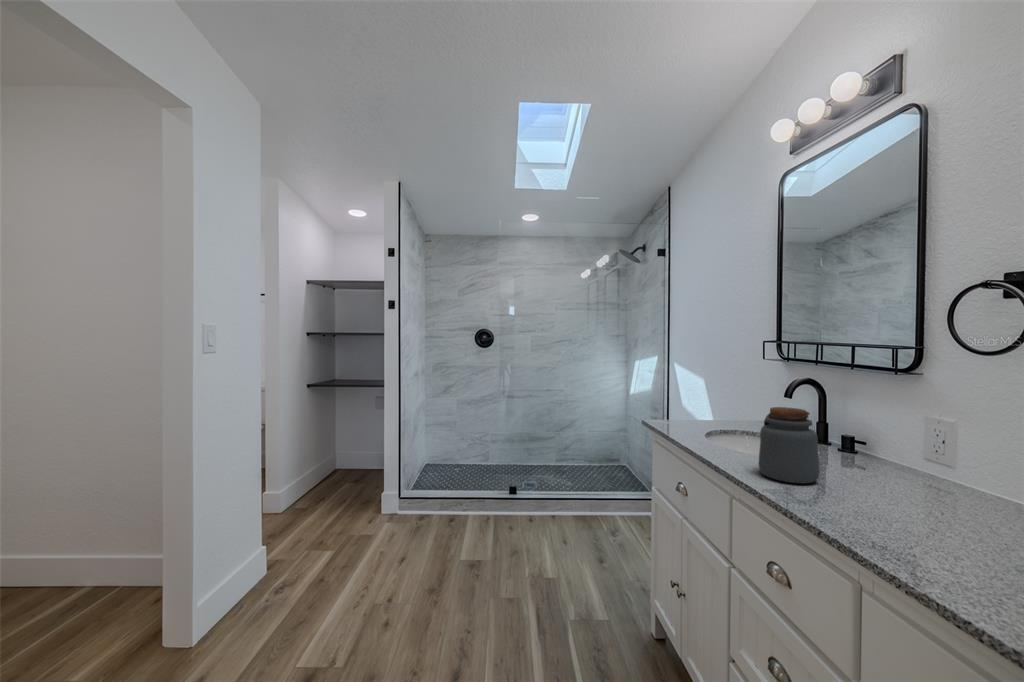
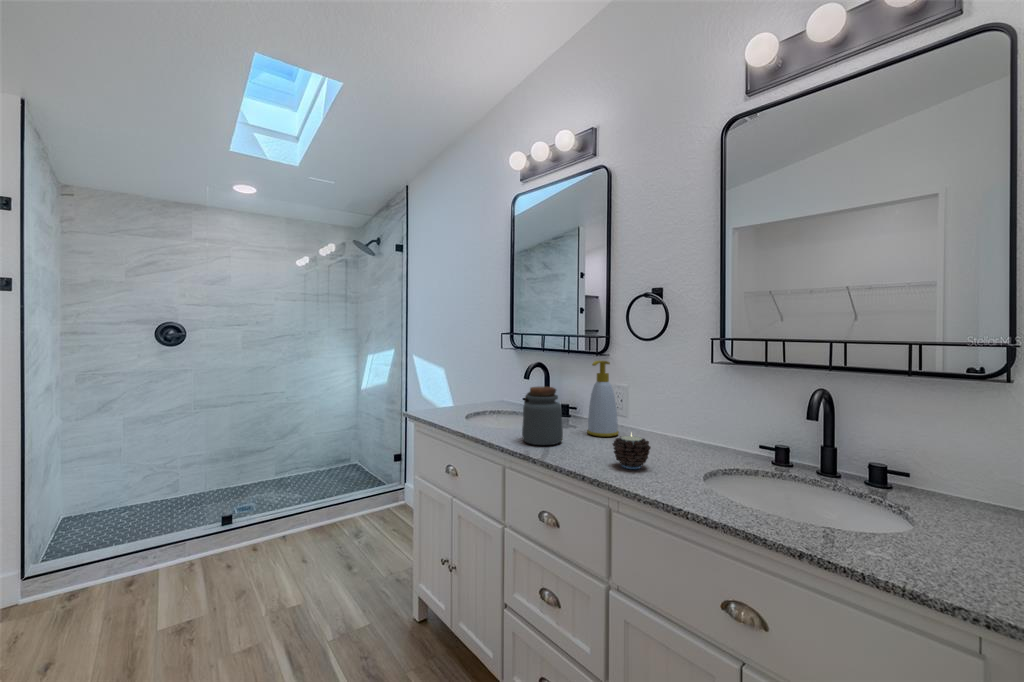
soap bottle: none [869,379,929,489] -> present [587,361,619,437]
candle: none [882,488,955,546] -> present [613,434,651,469]

